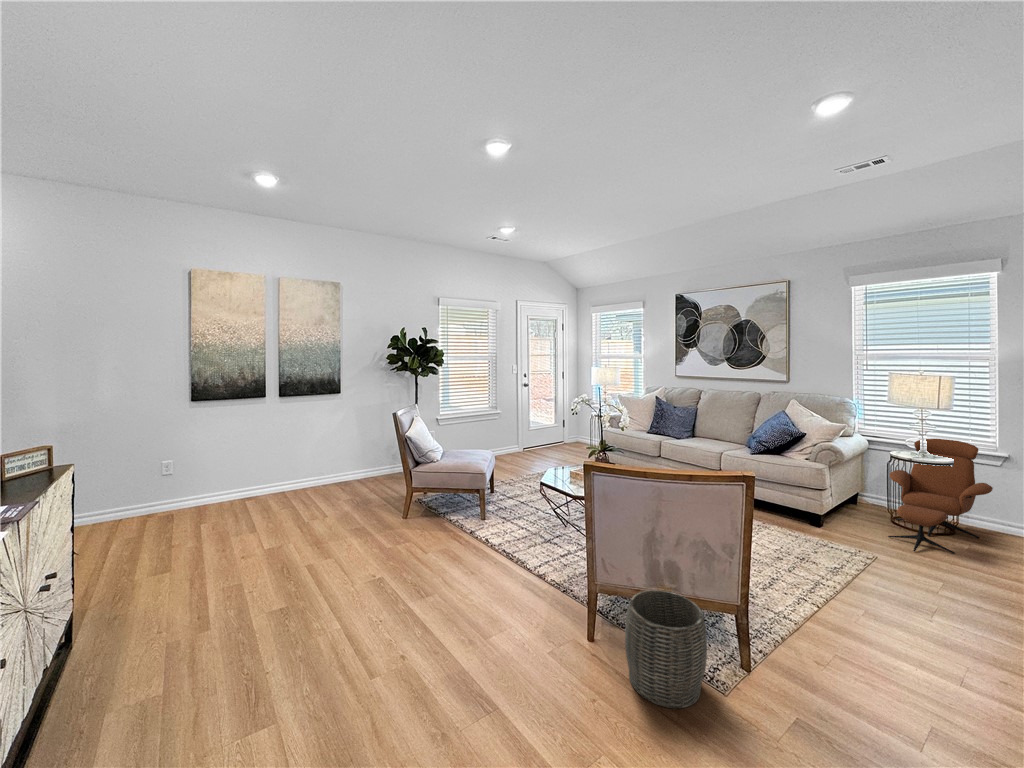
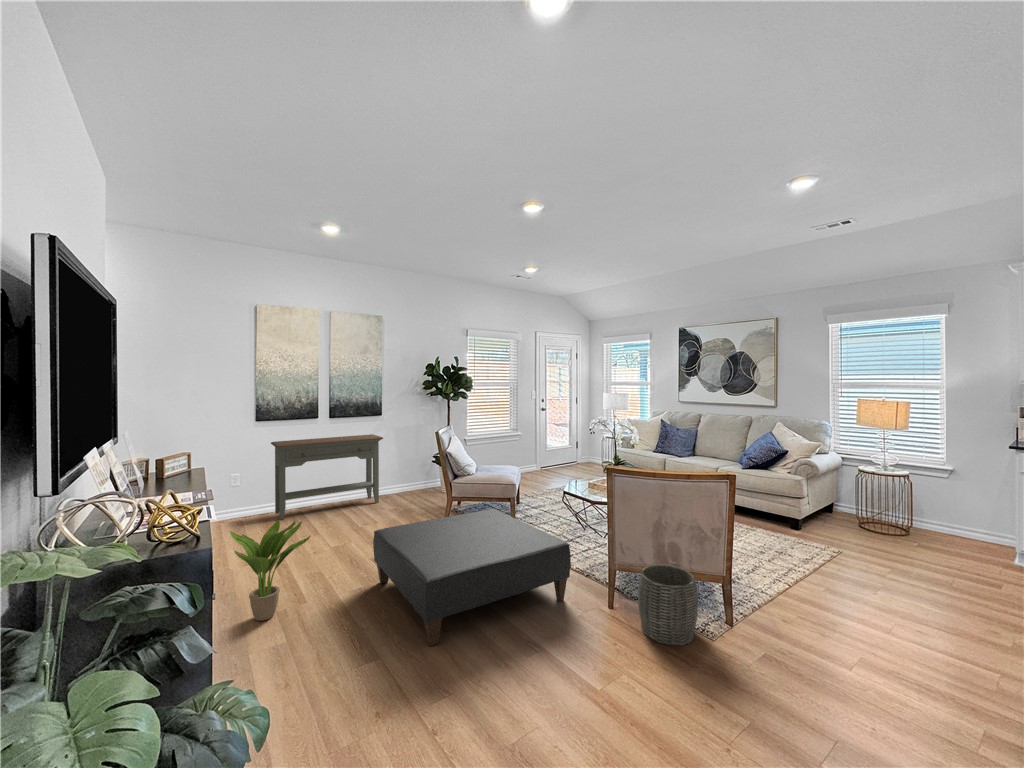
console table: none [203,415,339,514] -> present [271,434,383,520]
lounge chair: present [888,439,993,554] -> none [857,456,942,551]
ottoman: none [291,506,539,711] -> present [373,509,571,646]
potted plant: none [72,528,195,666] -> present [230,520,311,621]

